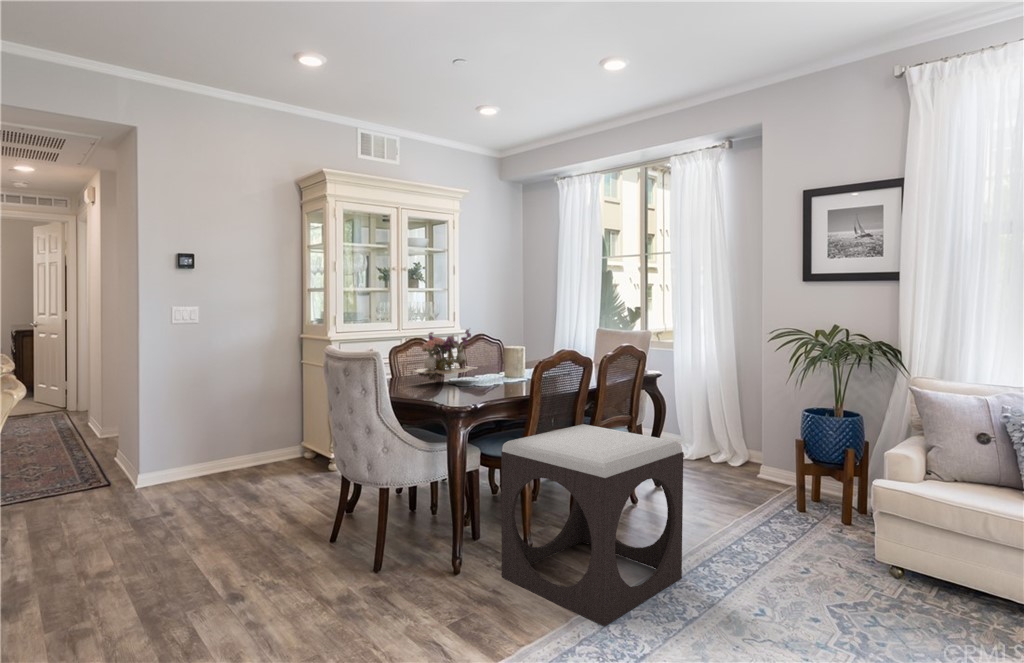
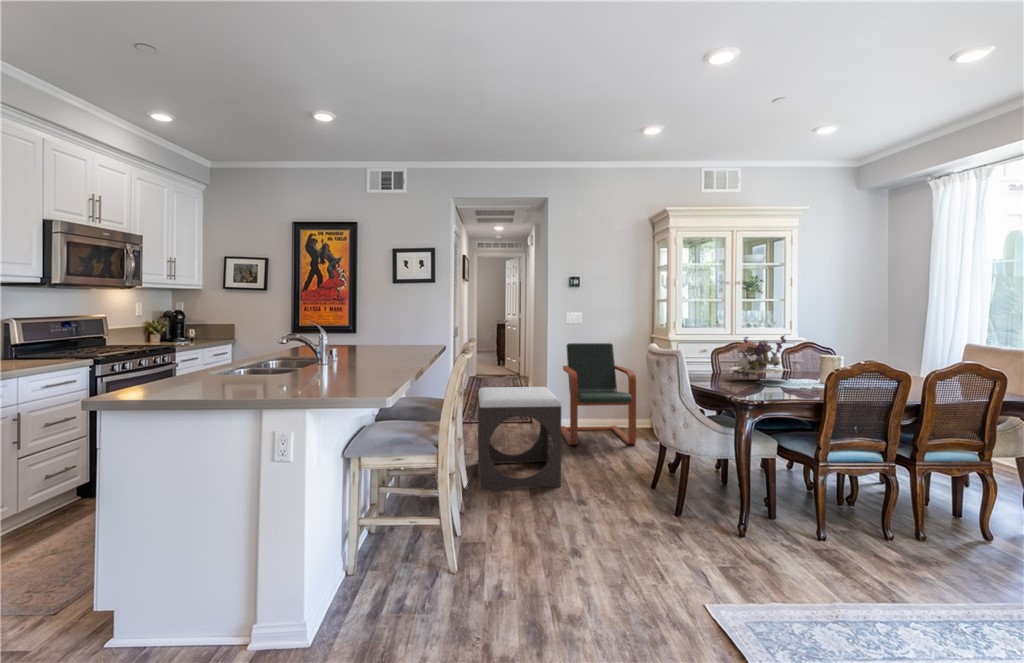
armchair: none [164,350,291,505] -> present [561,343,636,445]
footstool: present [501,424,683,626] -> present [478,387,561,489]

